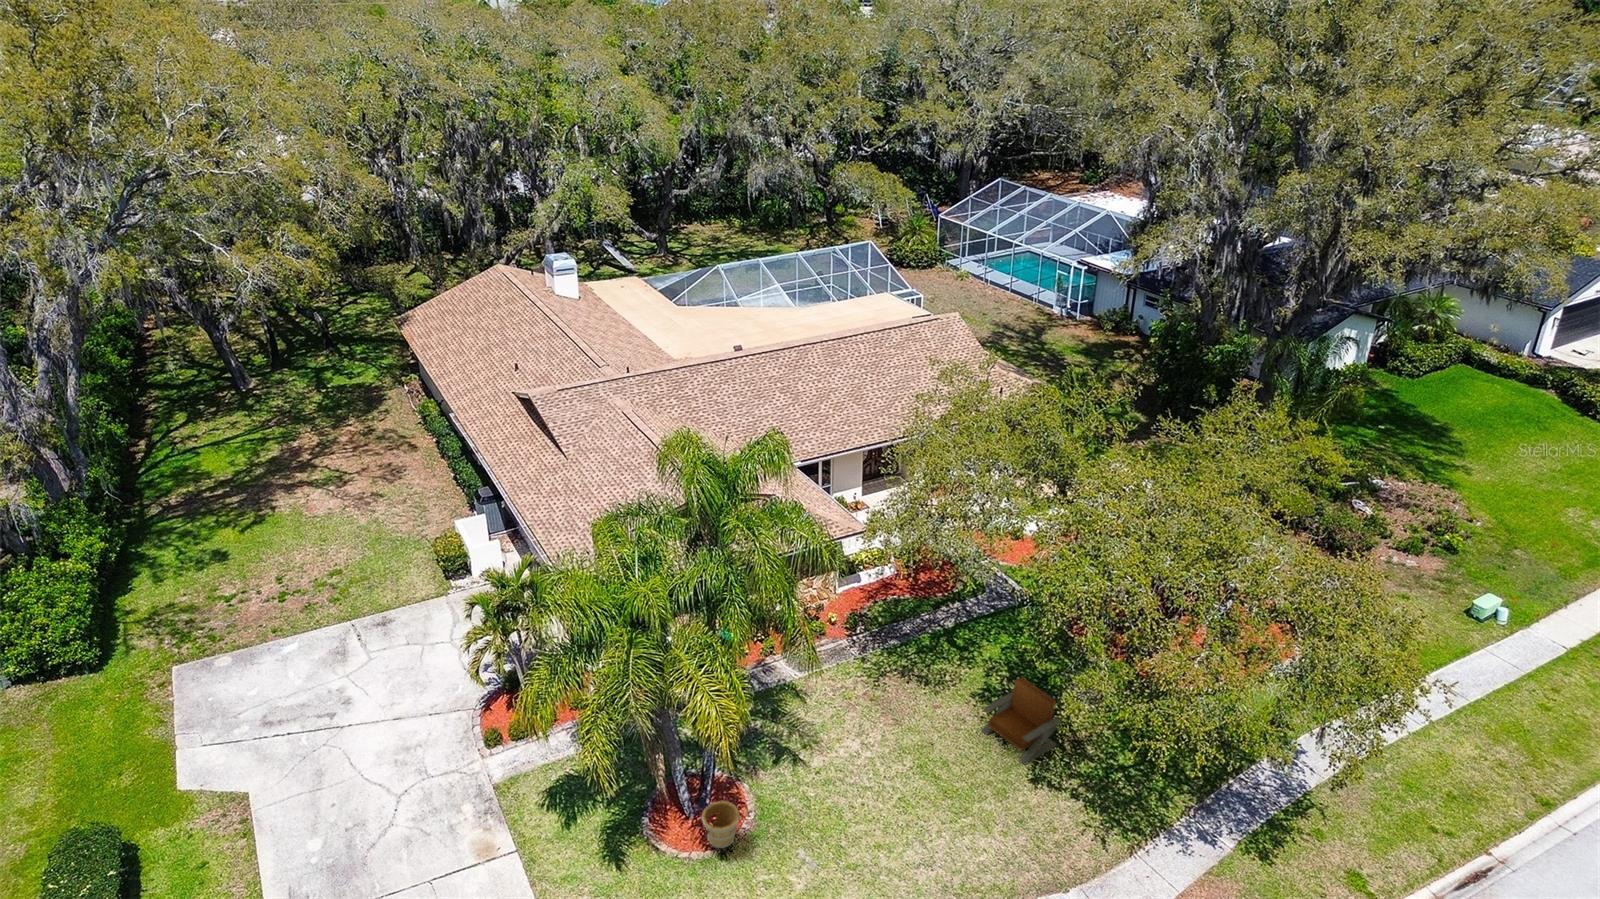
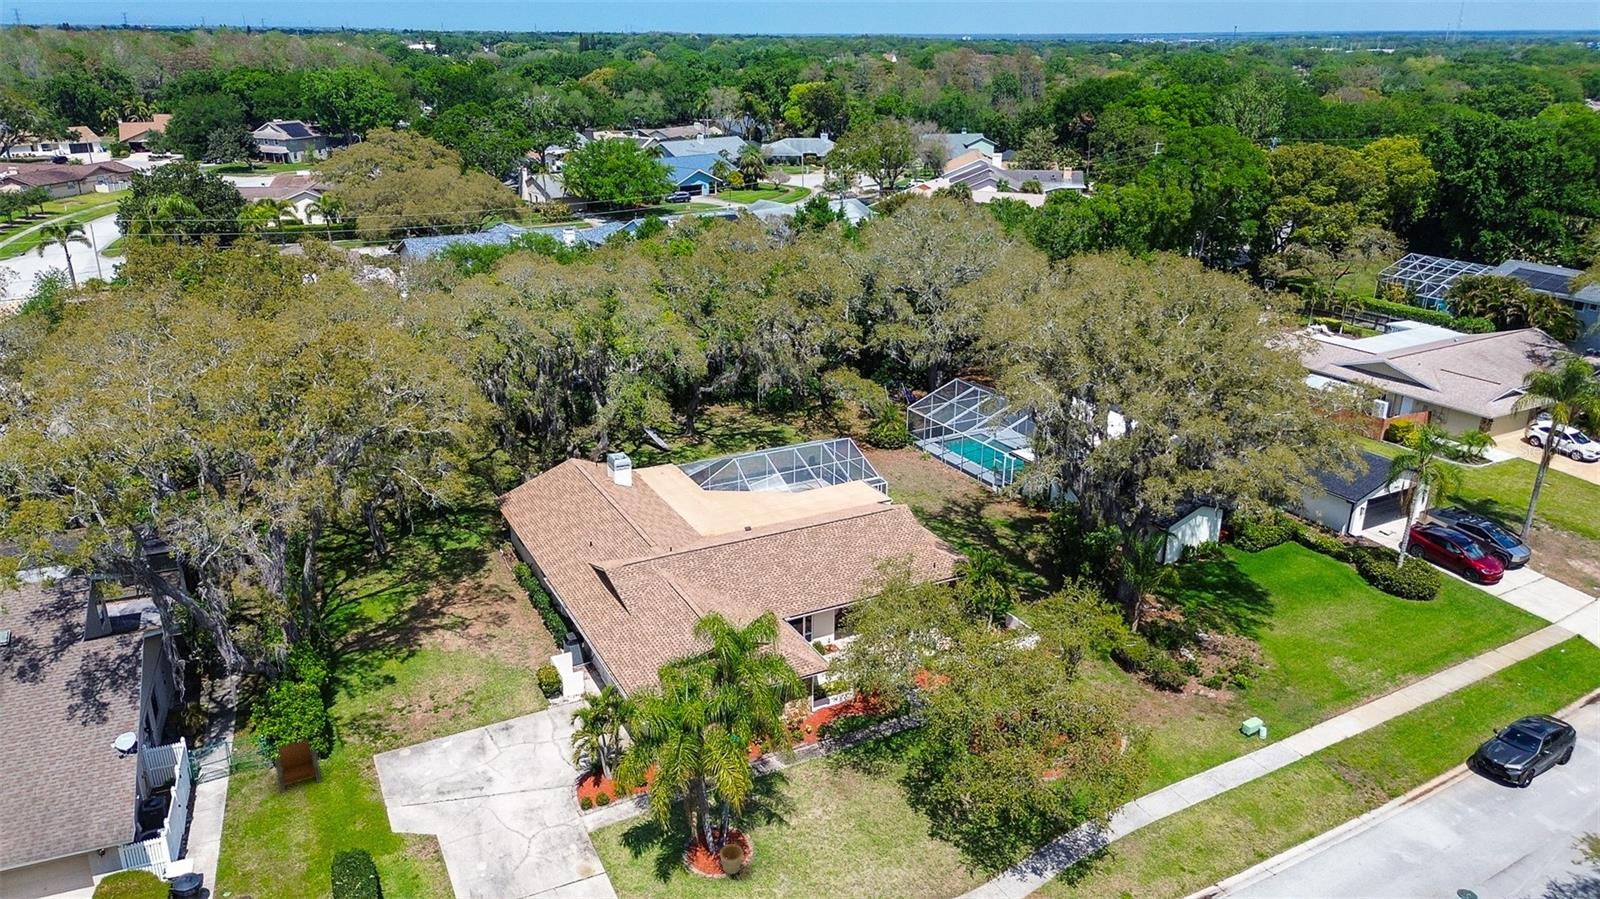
lounge chair: present [981,677,1061,765] -> present [275,740,322,793]

